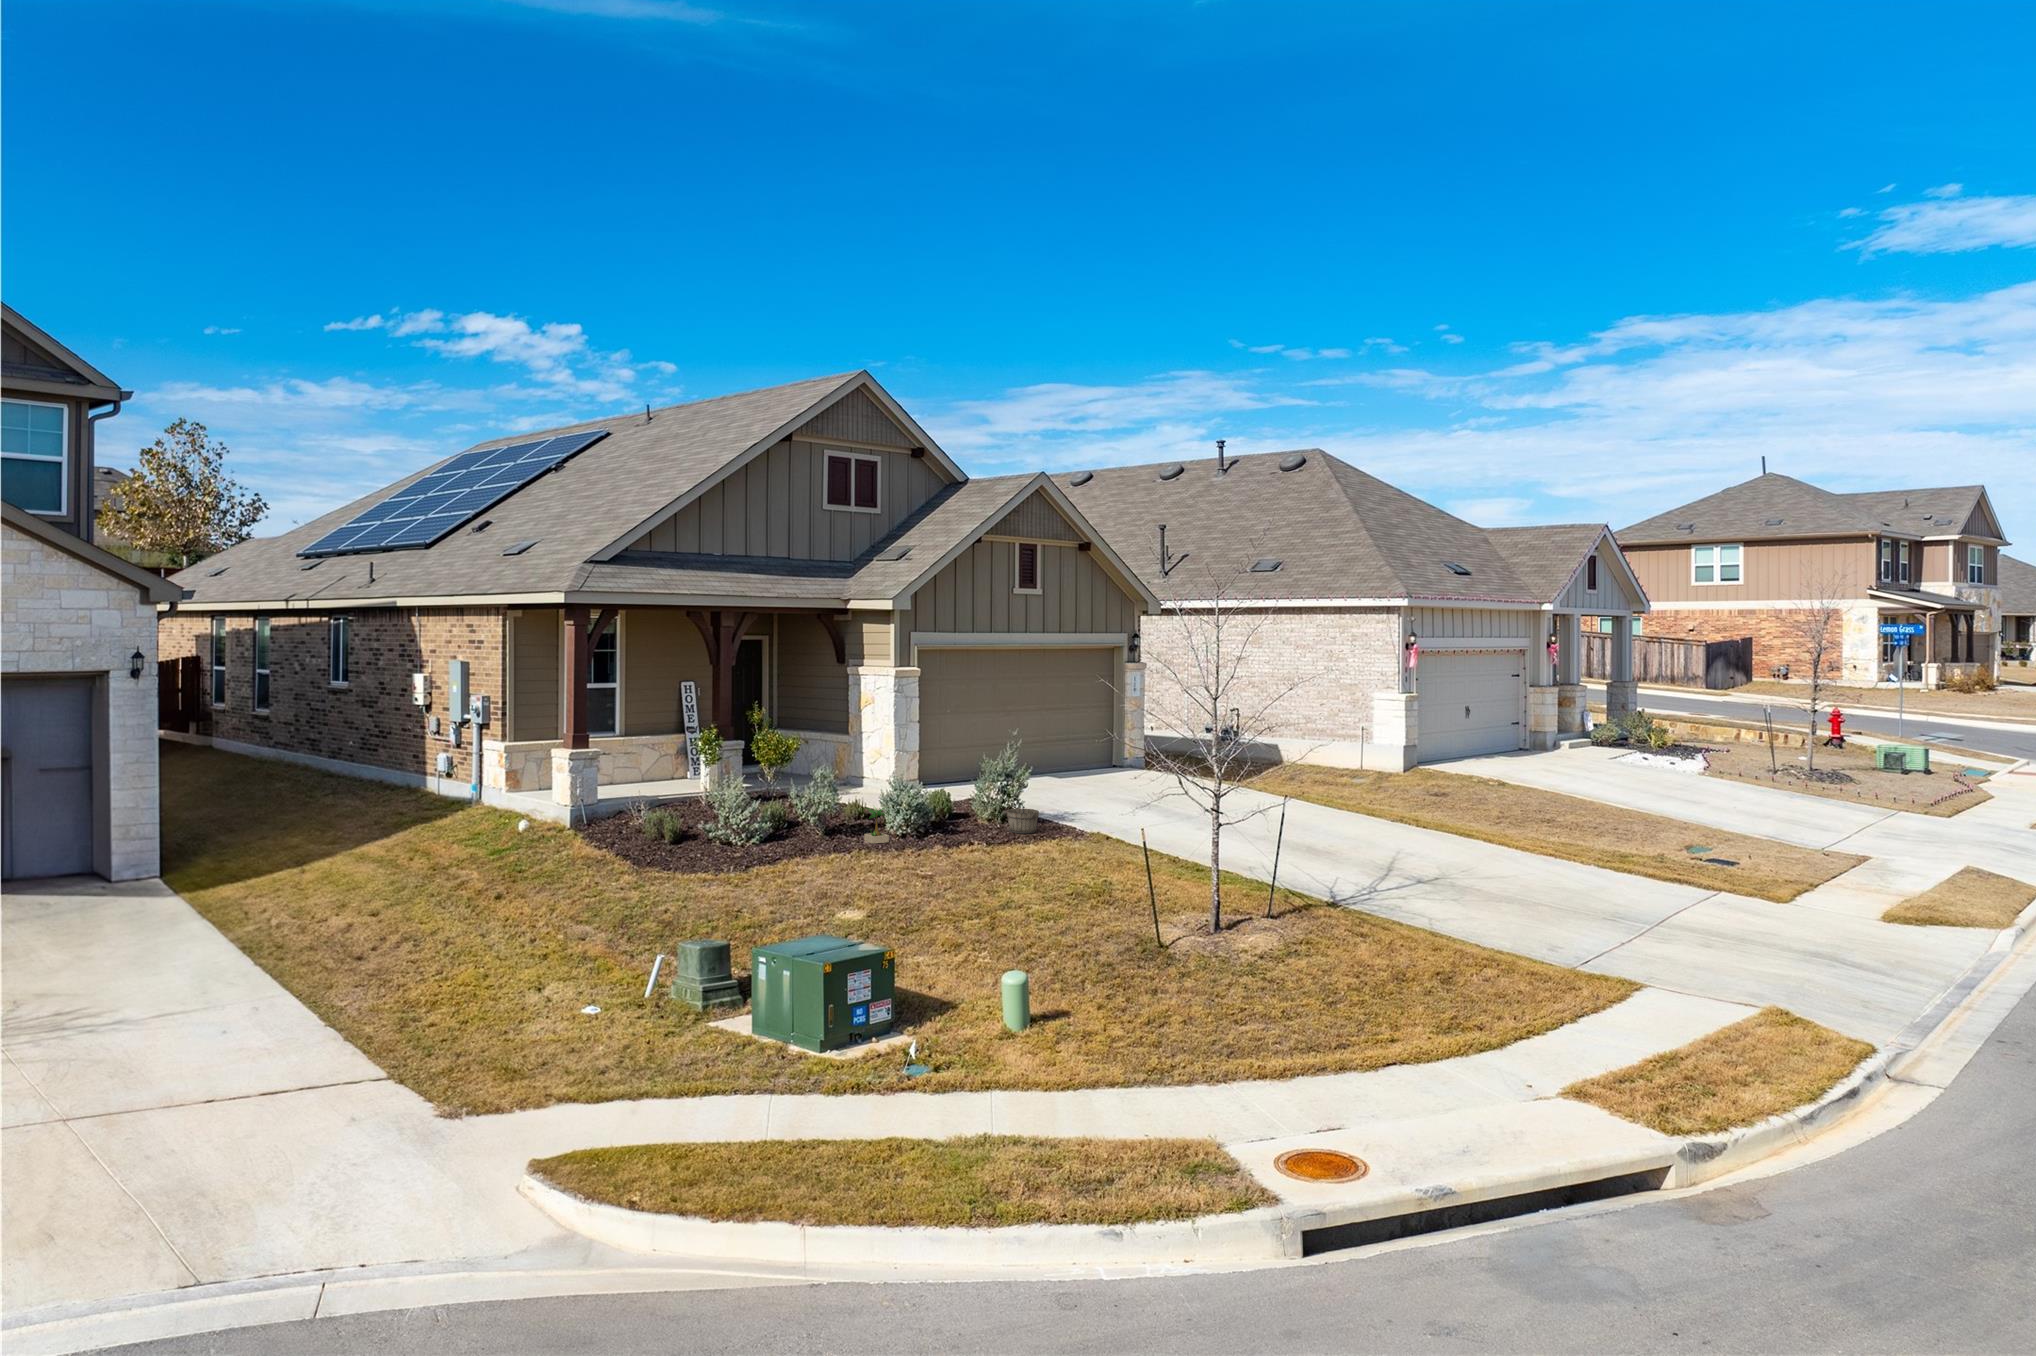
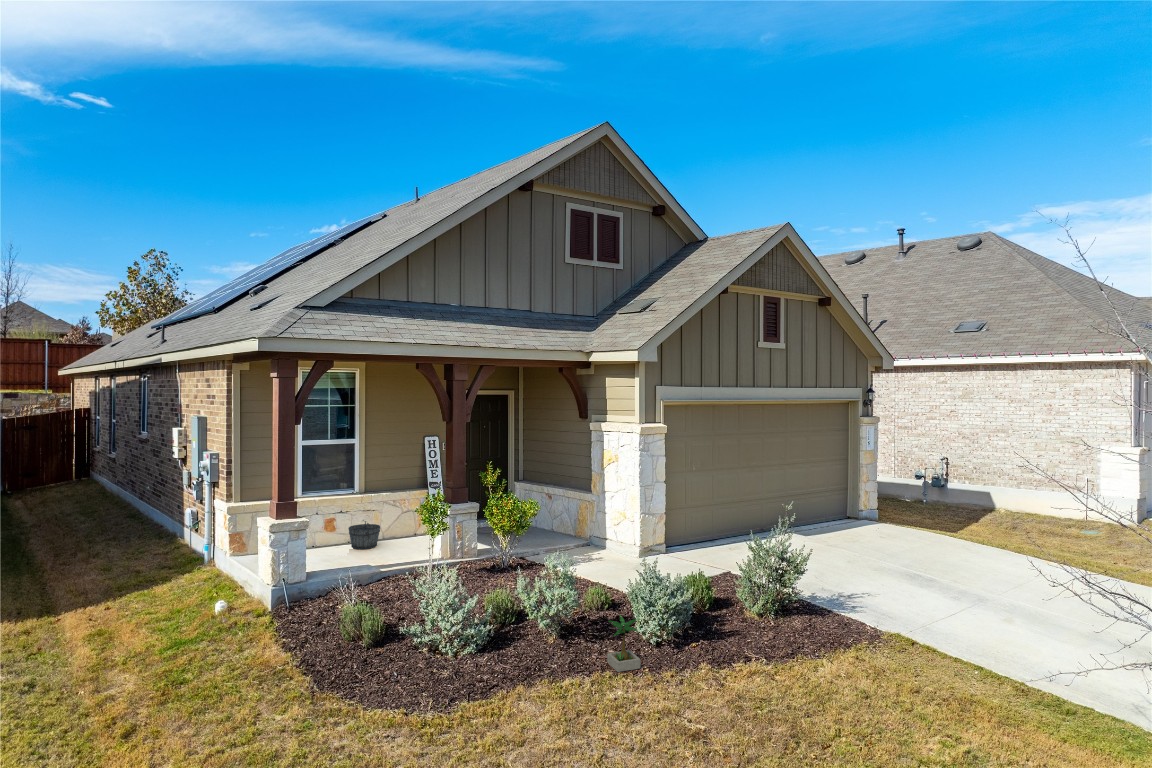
wooden bucket: present [1007,805,1039,833] -> present [348,520,380,549]

